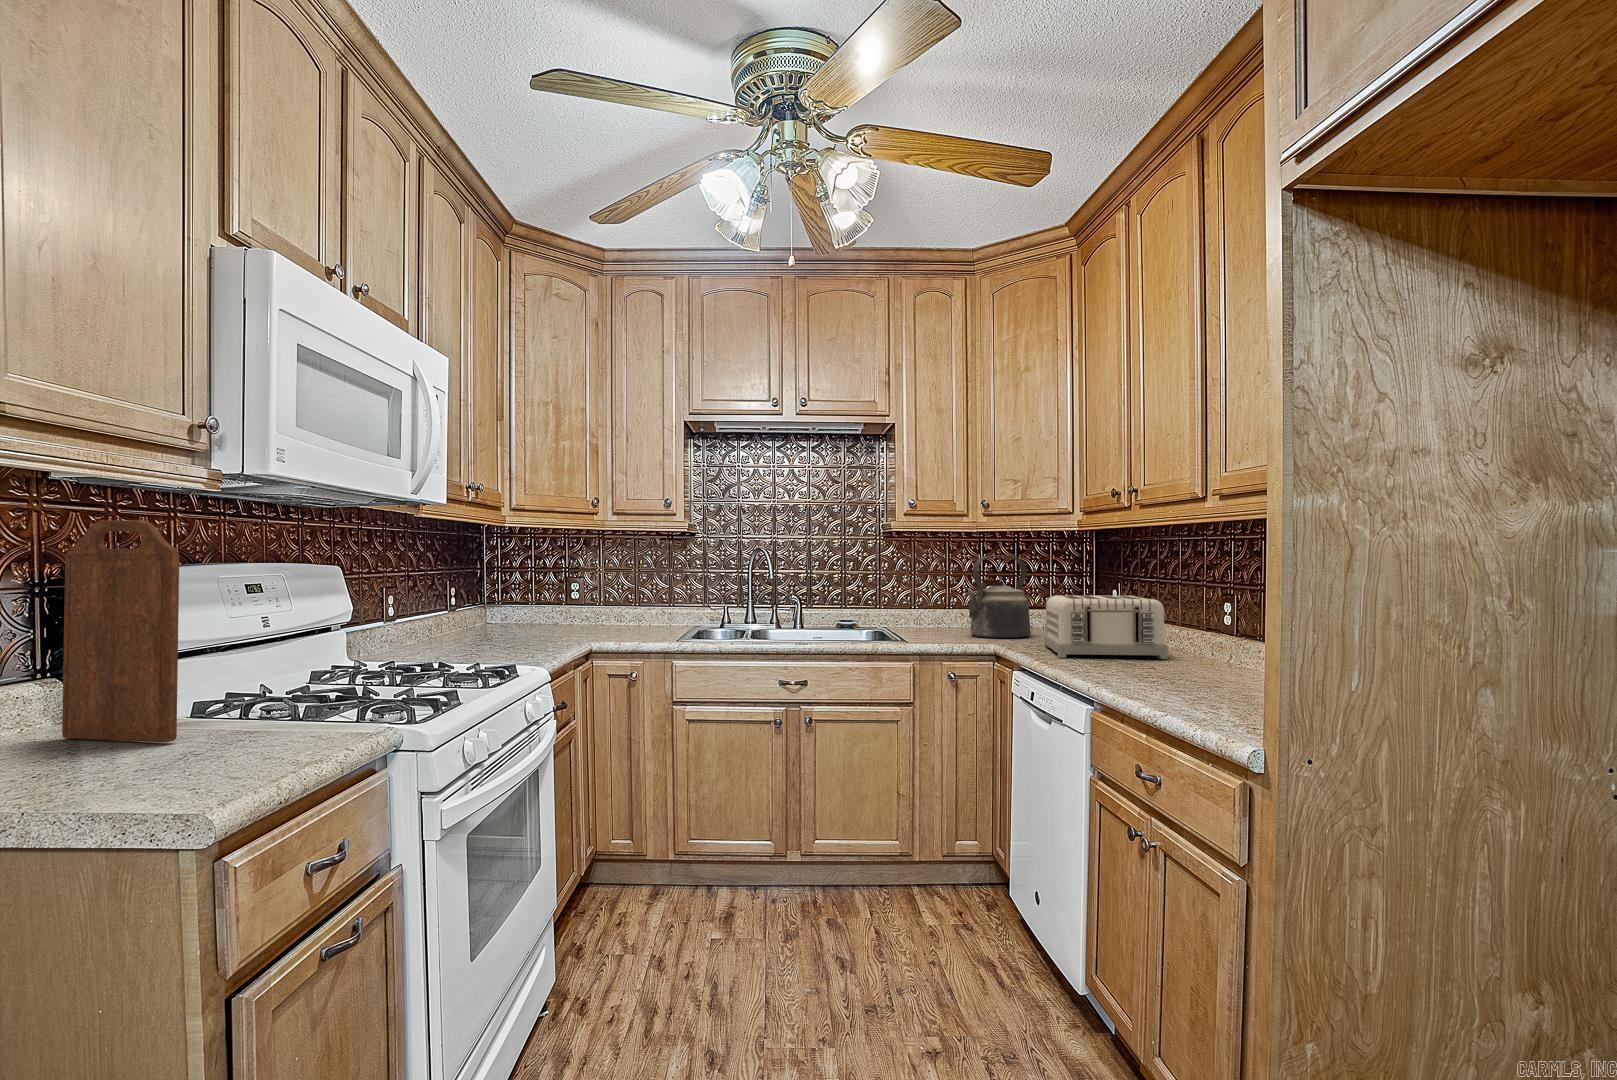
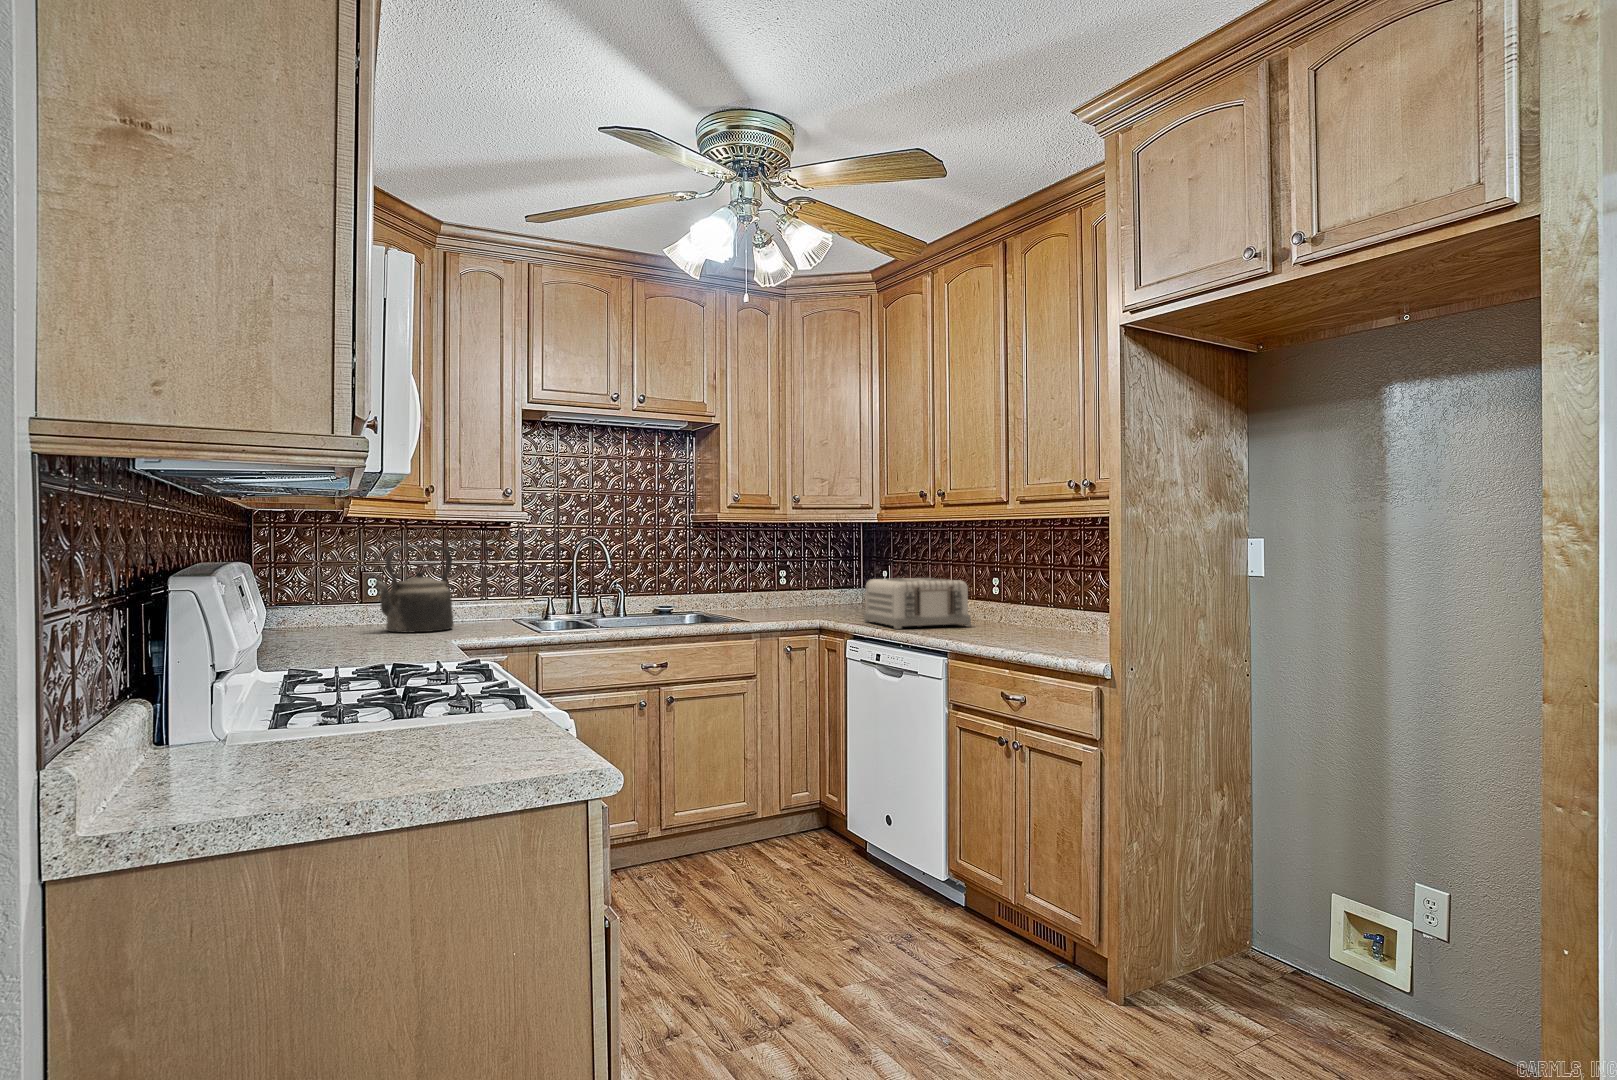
cutting board: present [62,520,179,742] -> none [215,521,363,749]
kettle: present [965,555,1031,638] -> present [375,545,453,633]

